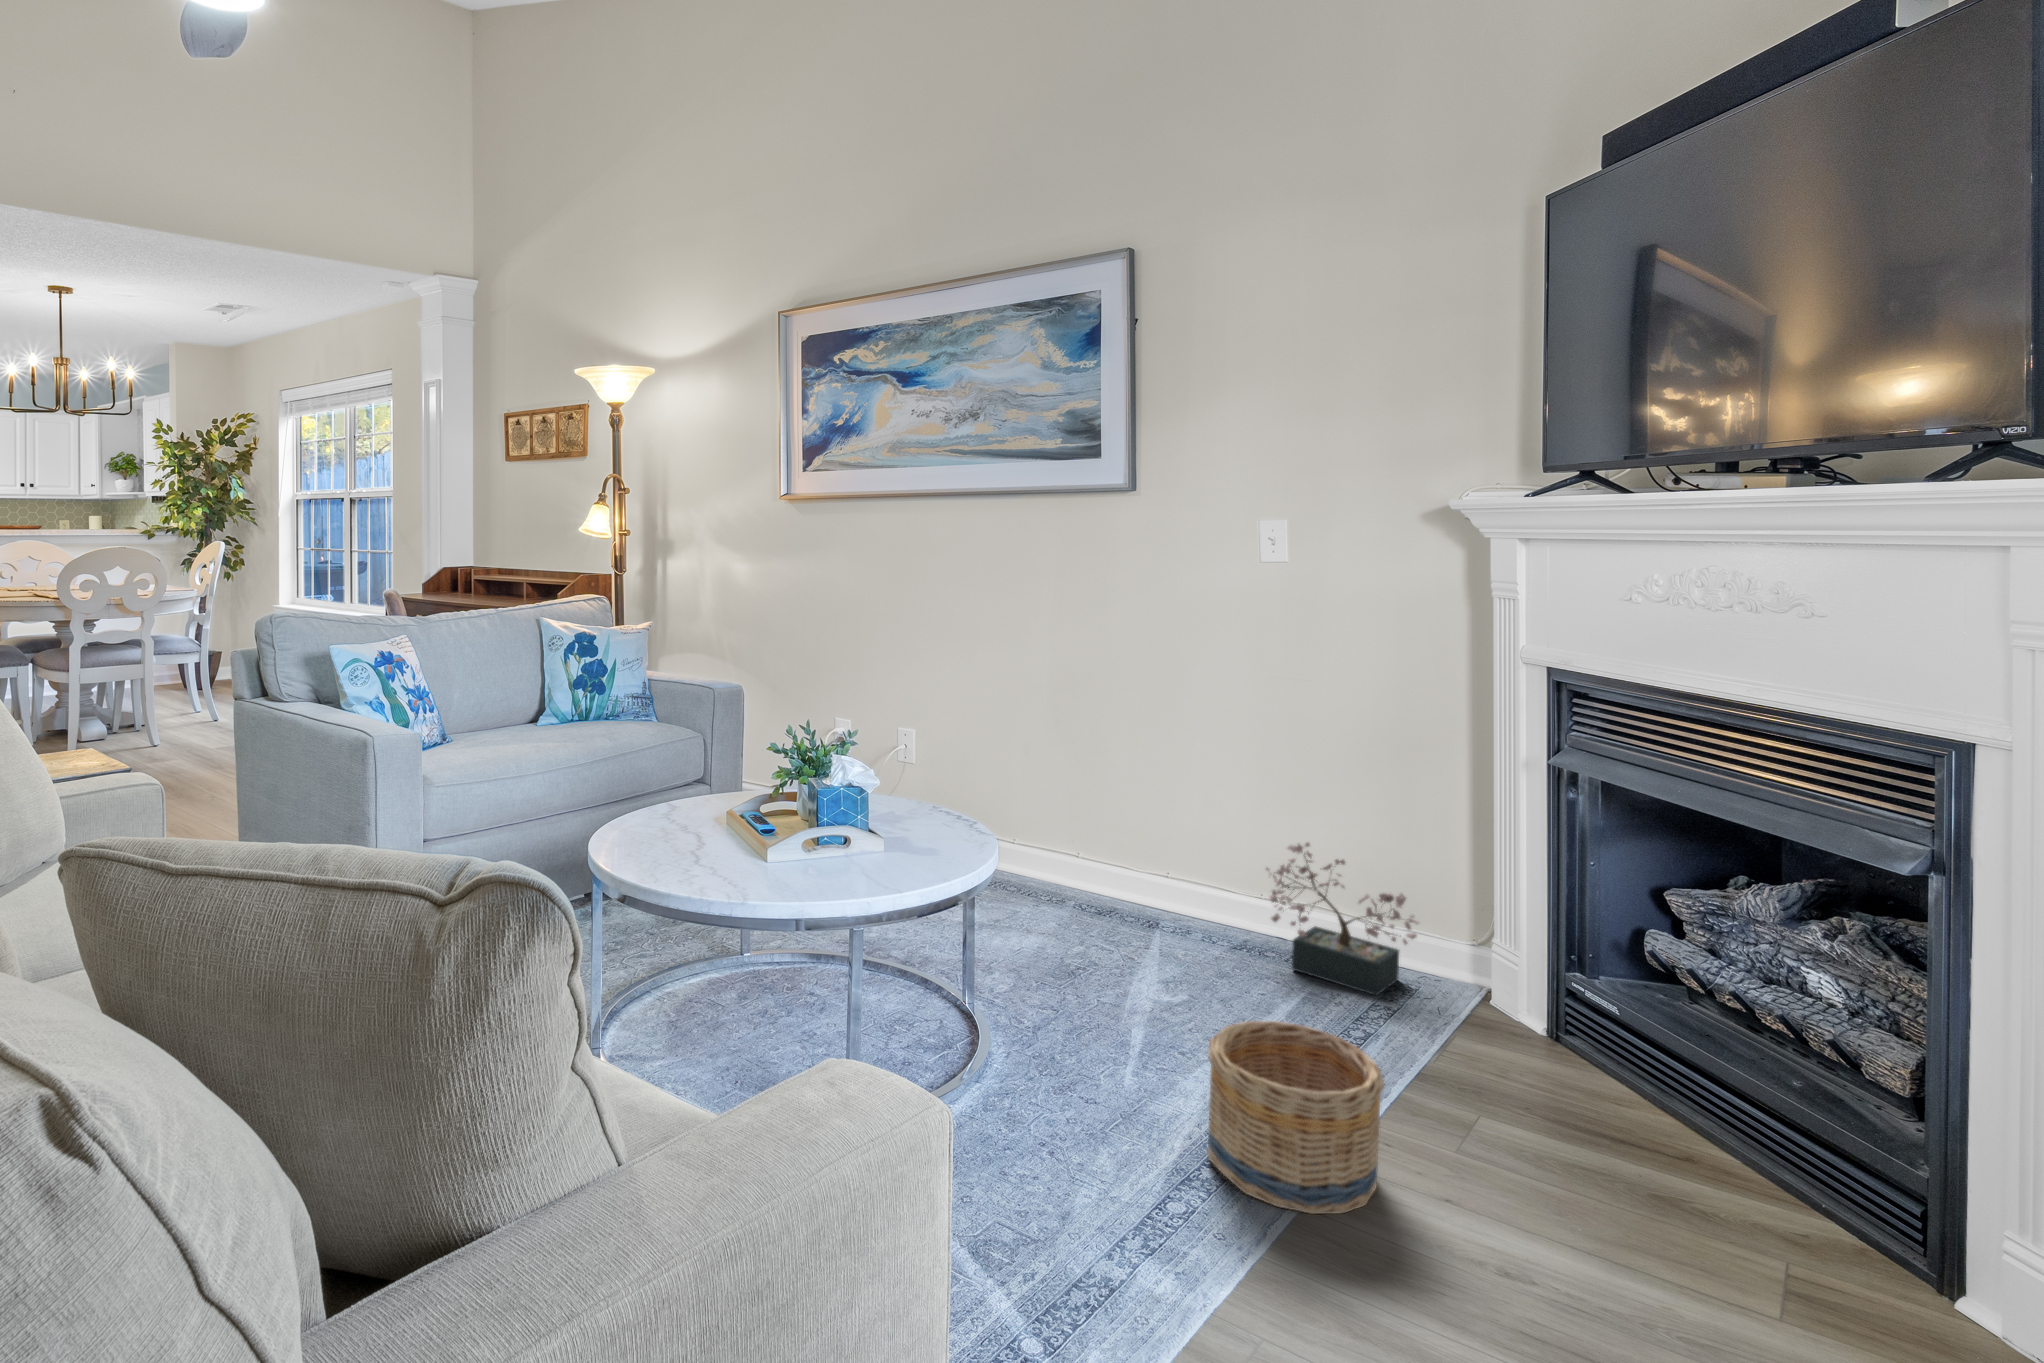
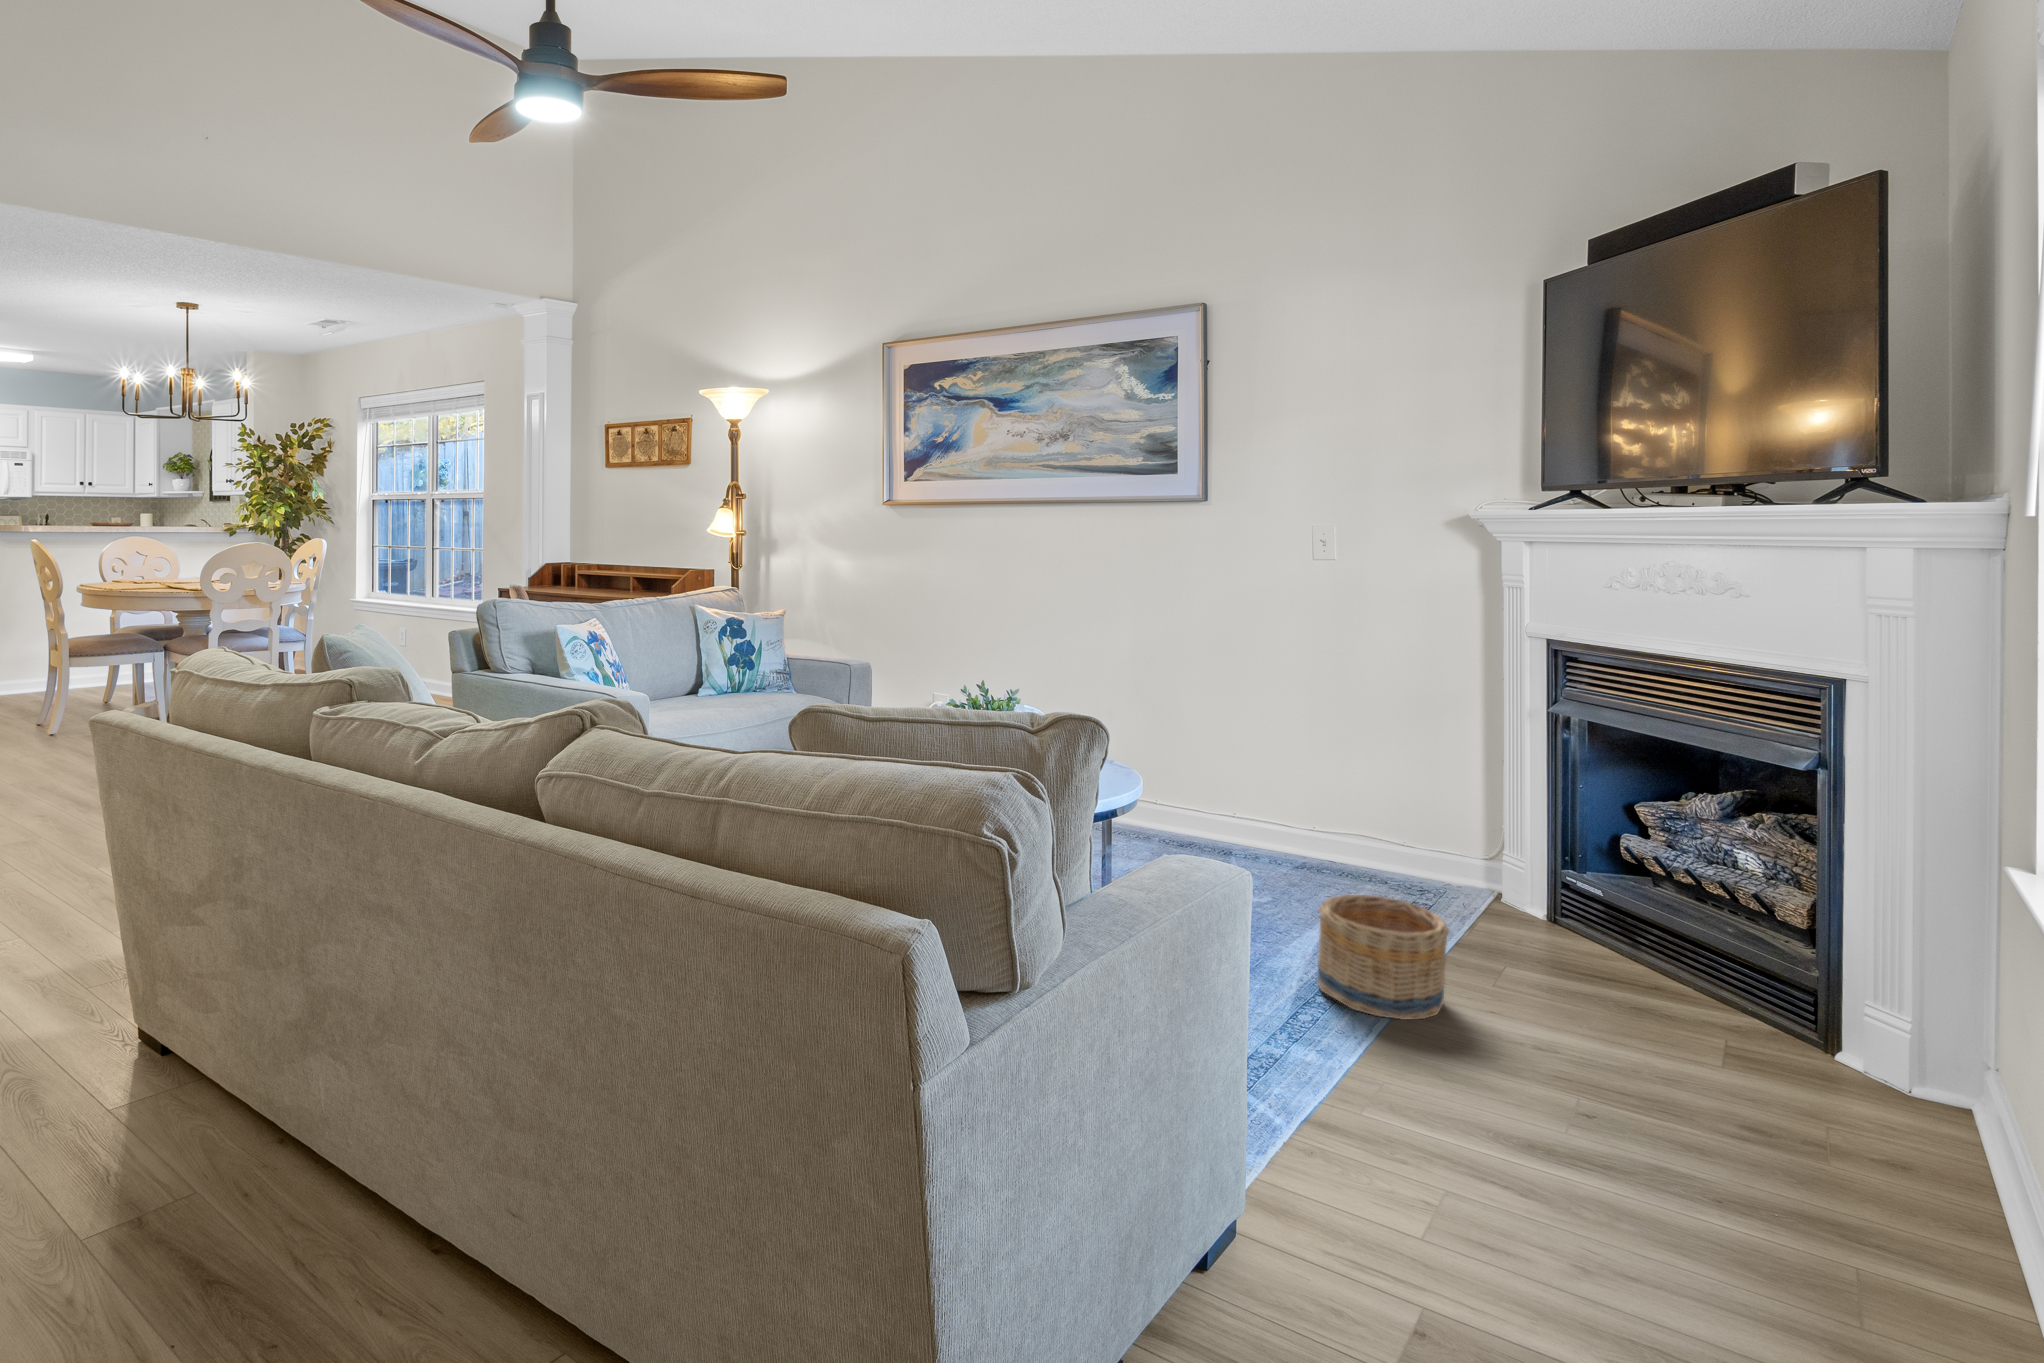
decorative plant: present [1266,843,1418,995] -> none [1322,780,1443,895]

